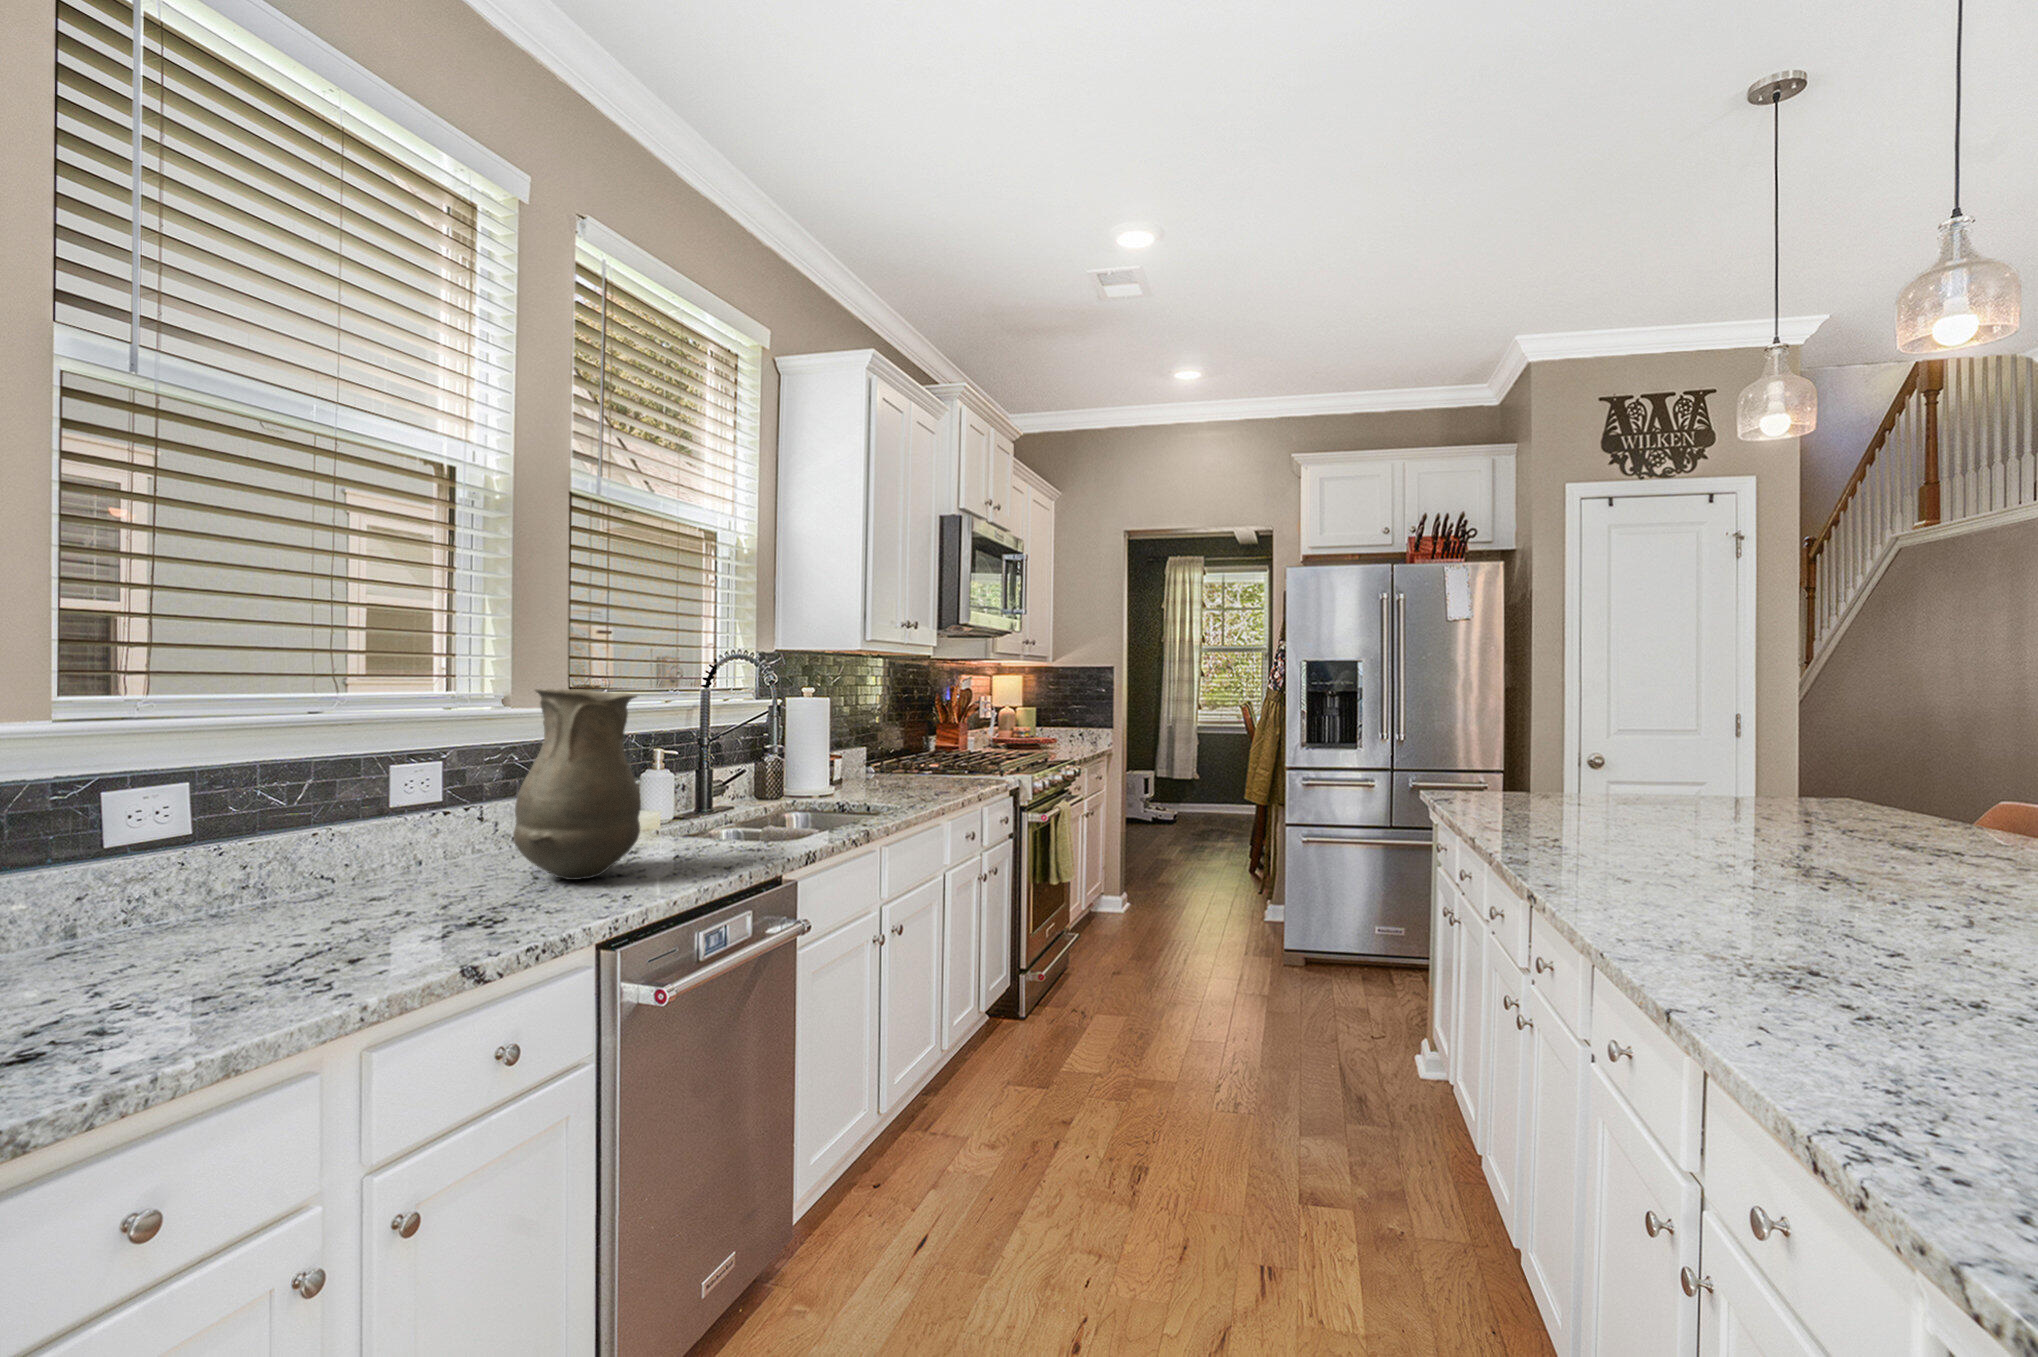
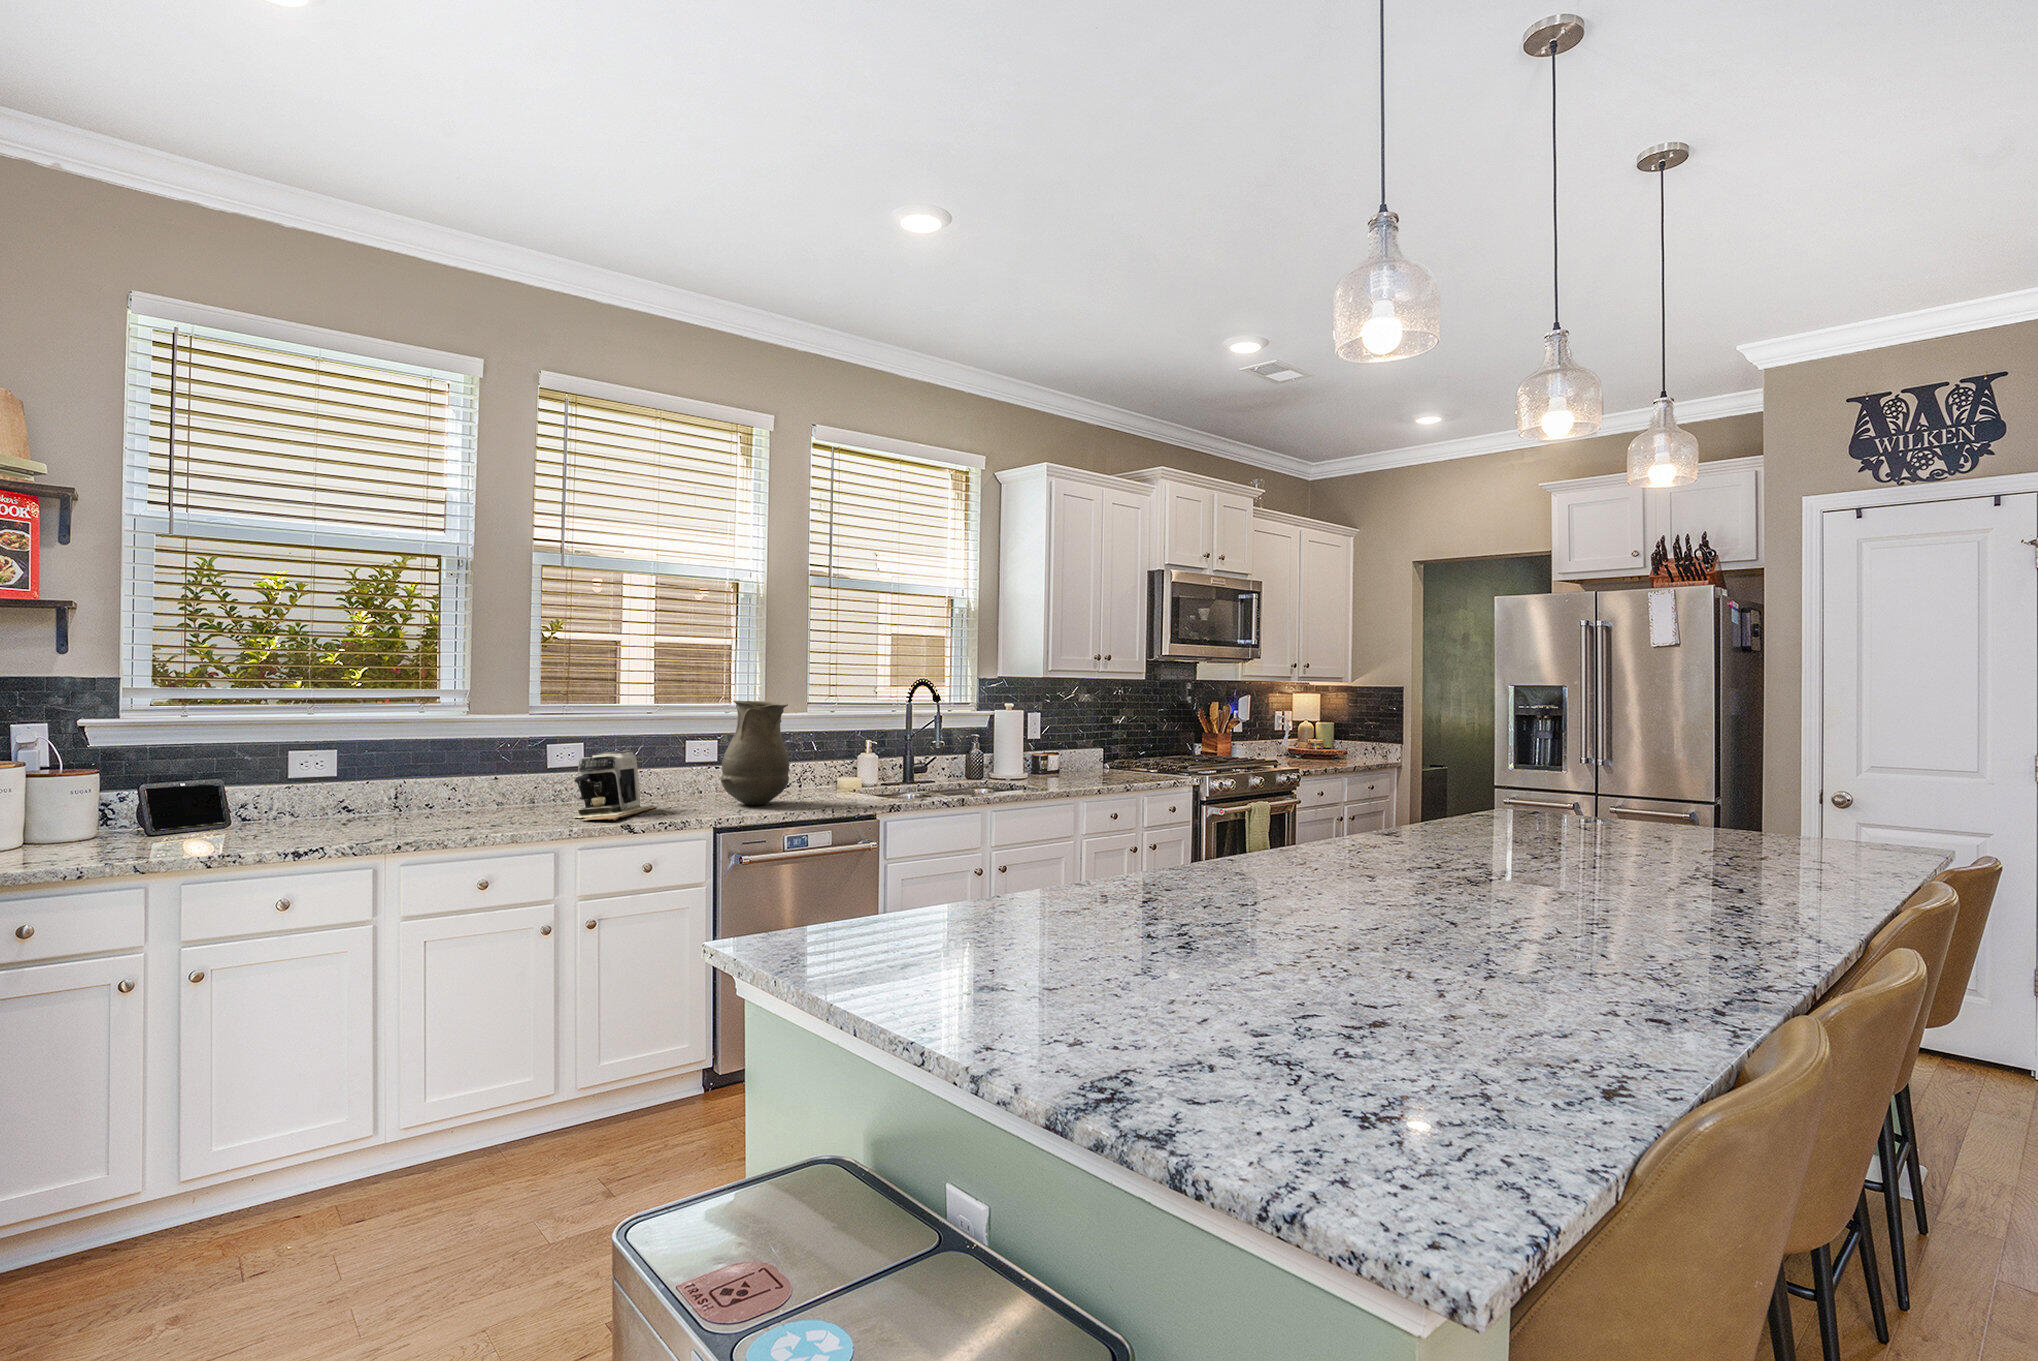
coffee maker: none [250,796,402,966] -> present [574,750,657,820]

